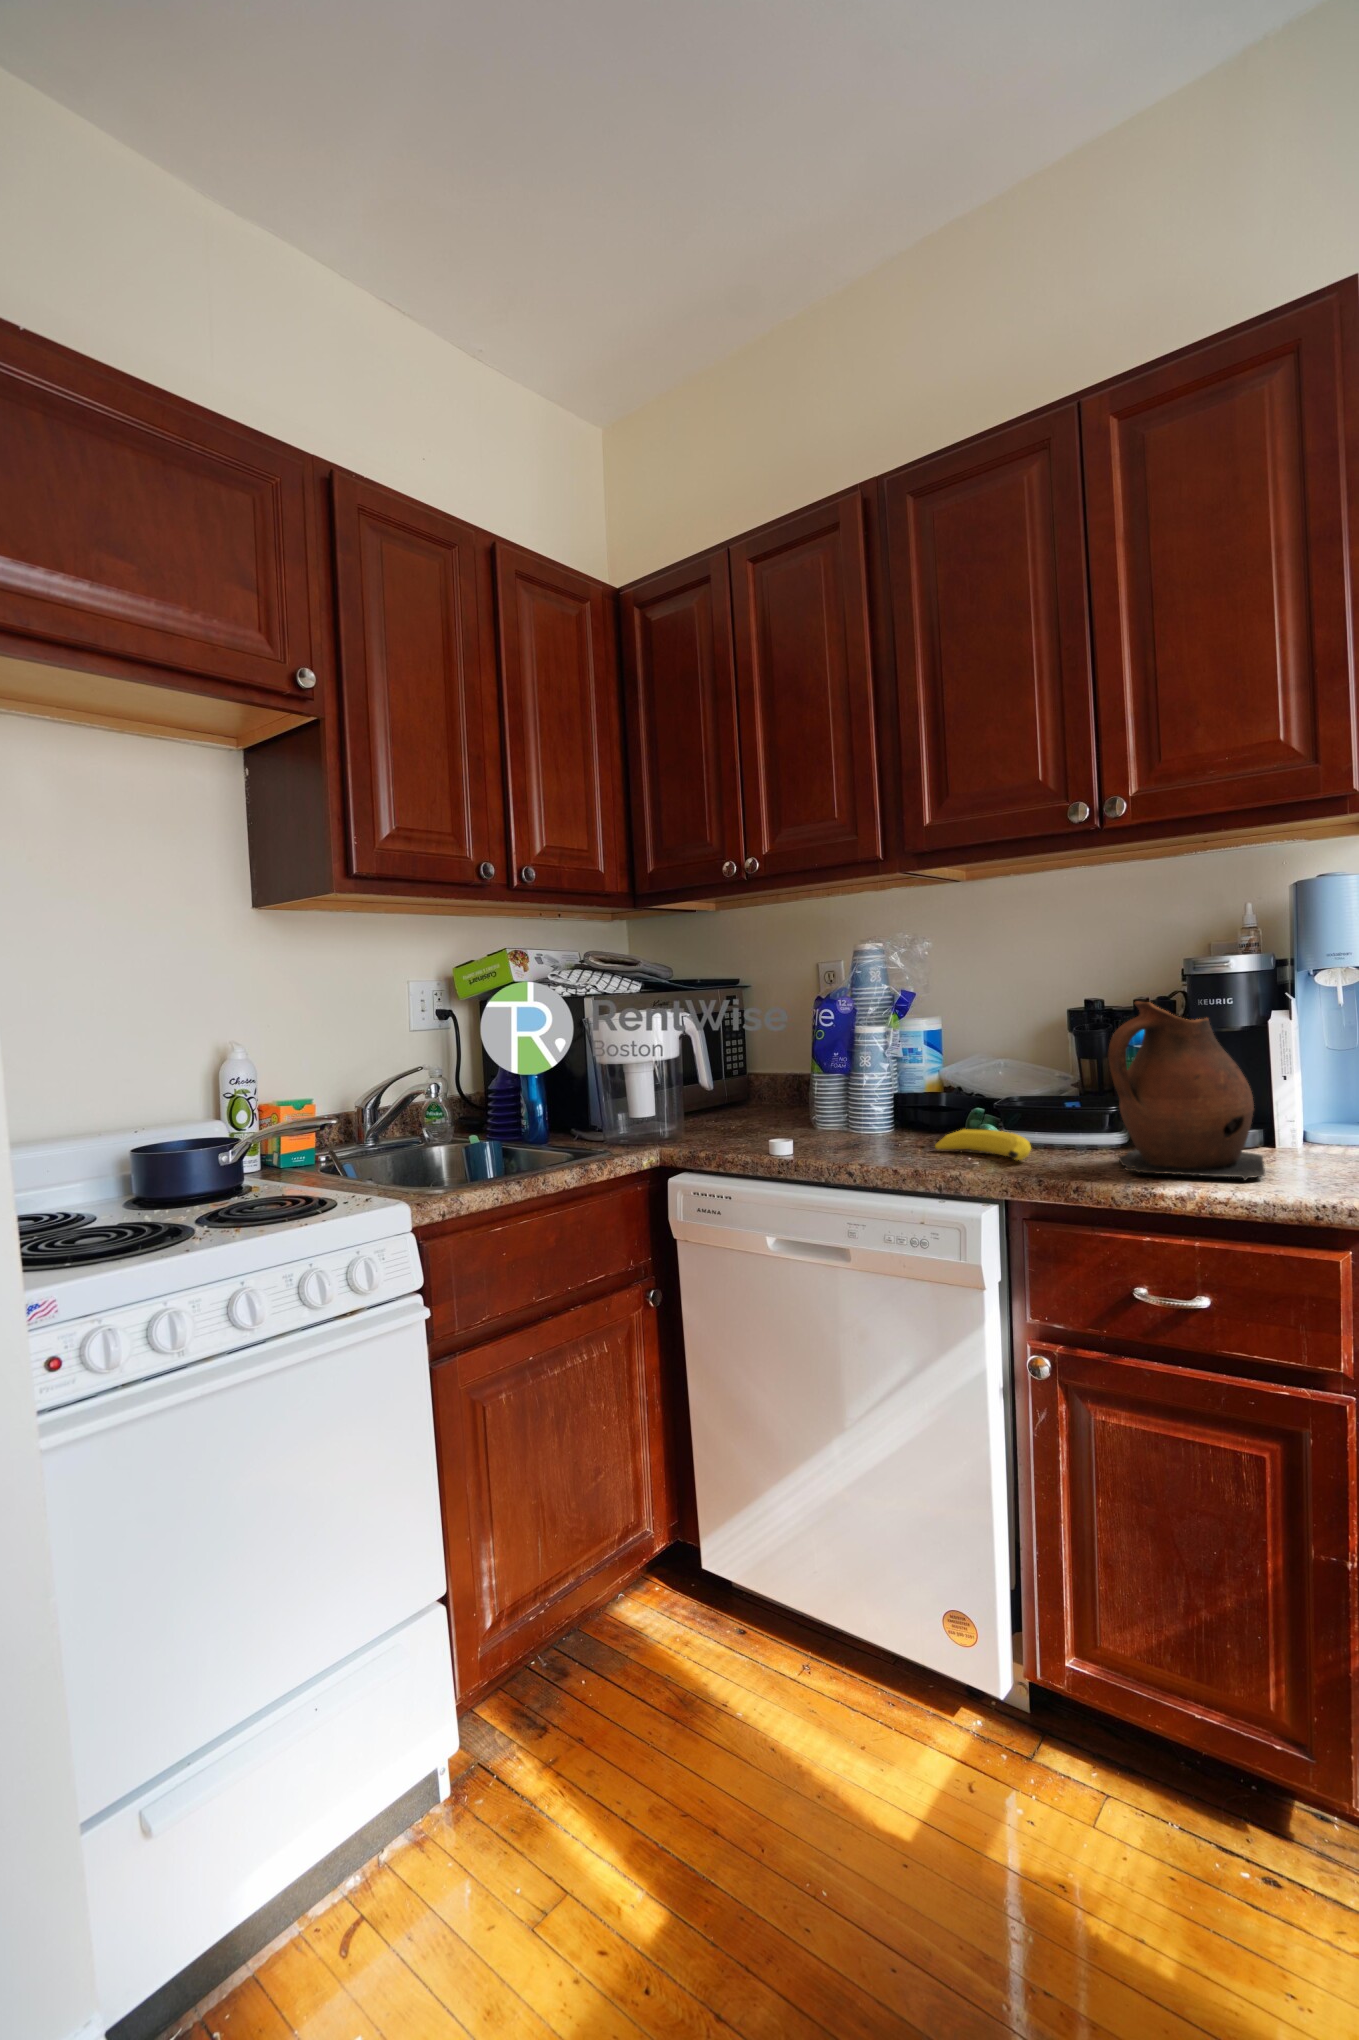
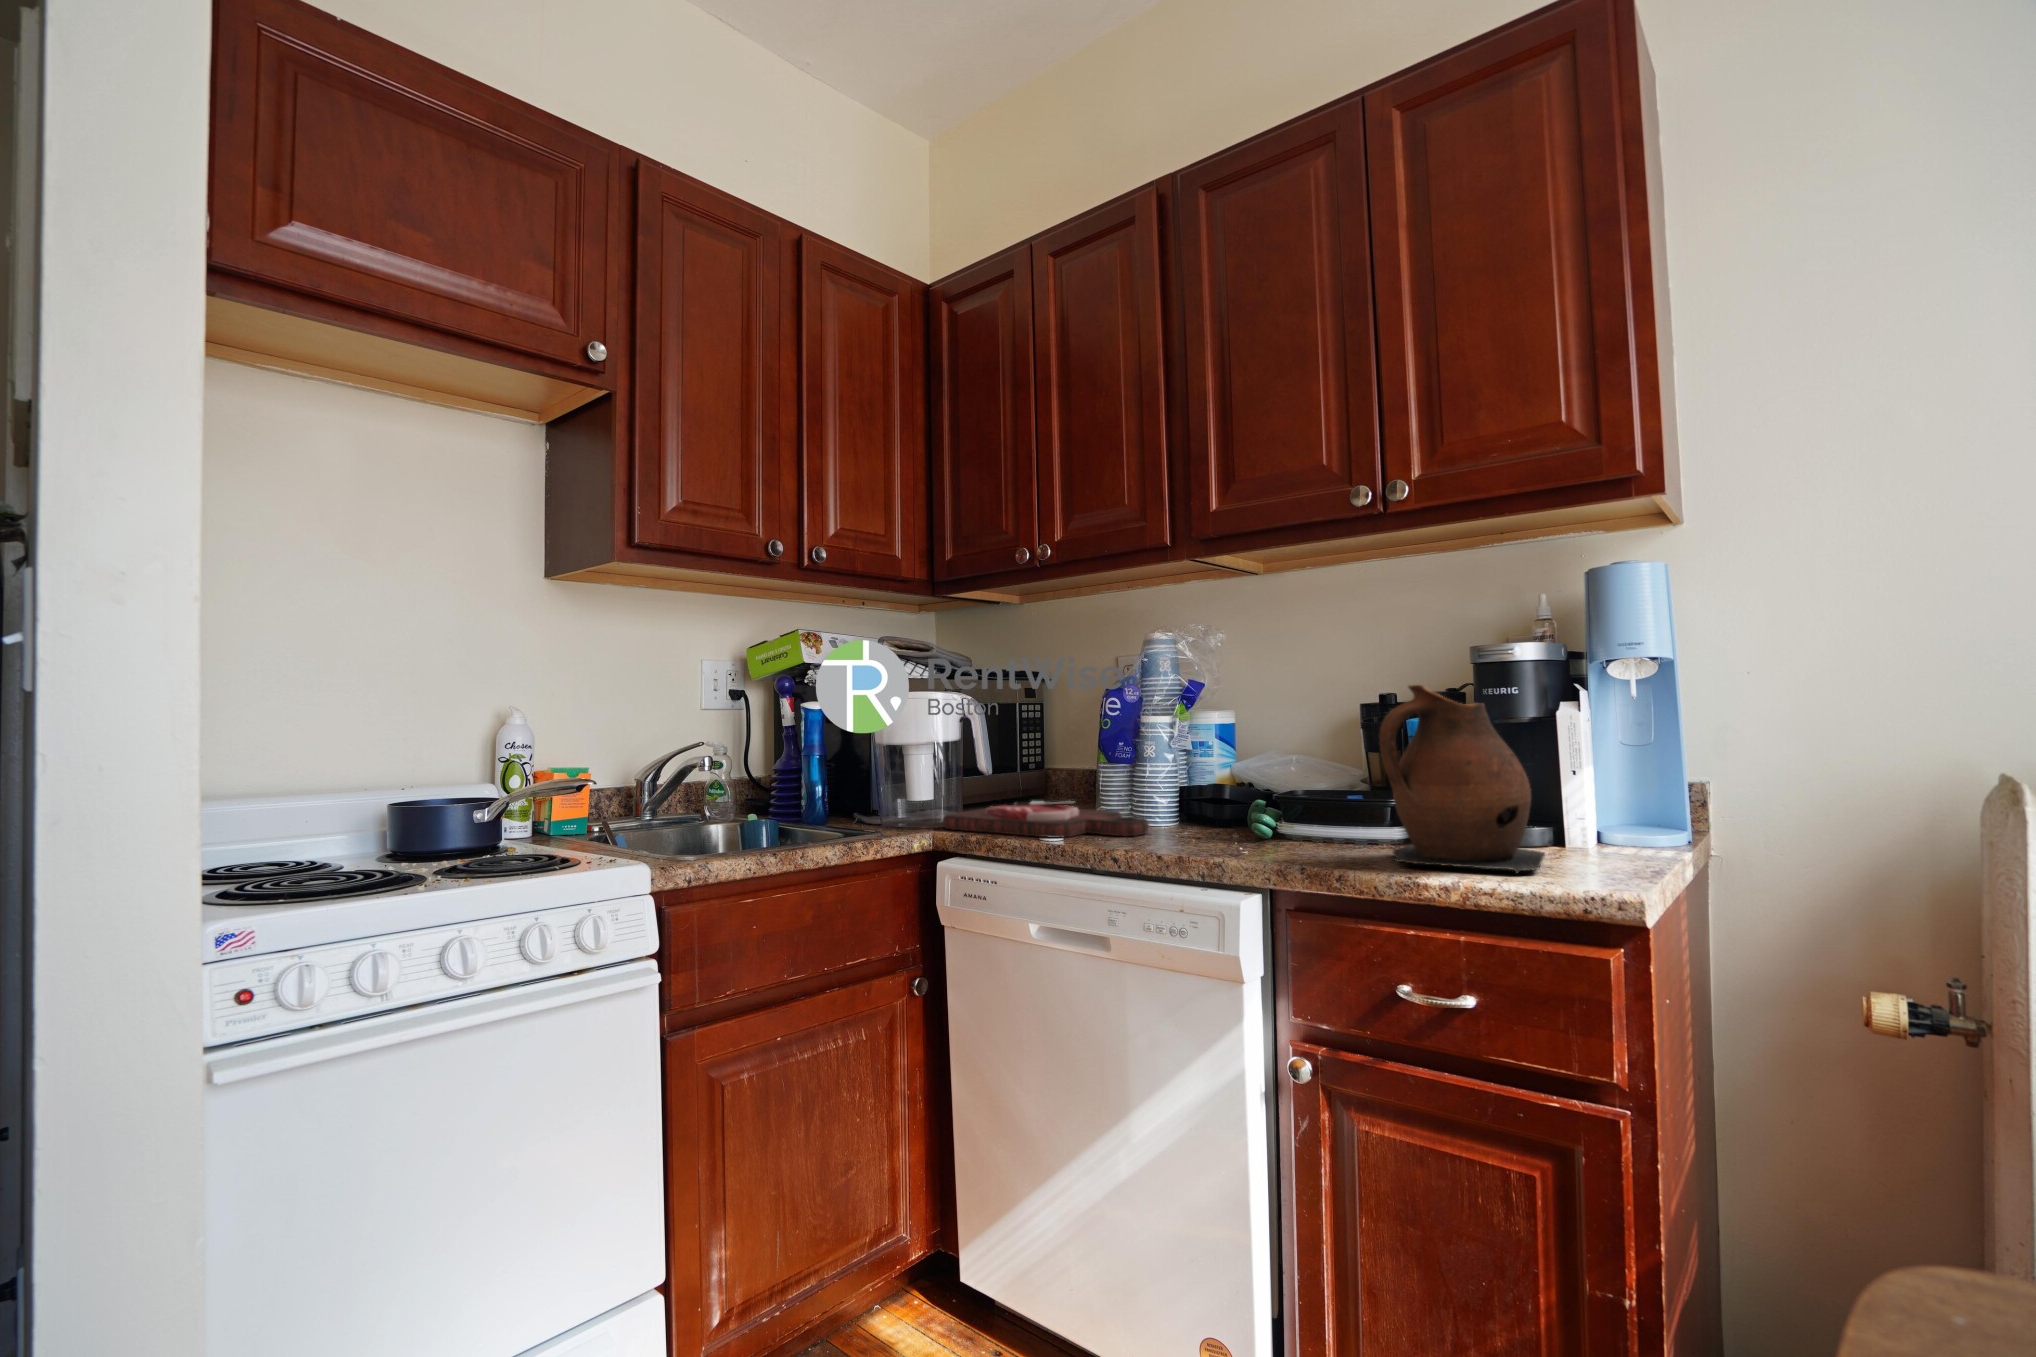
cutting board: none [664,1113,871,1152] -> present [943,801,1150,838]
banana: present [935,1129,1031,1160] -> none [1211,819,1304,850]

